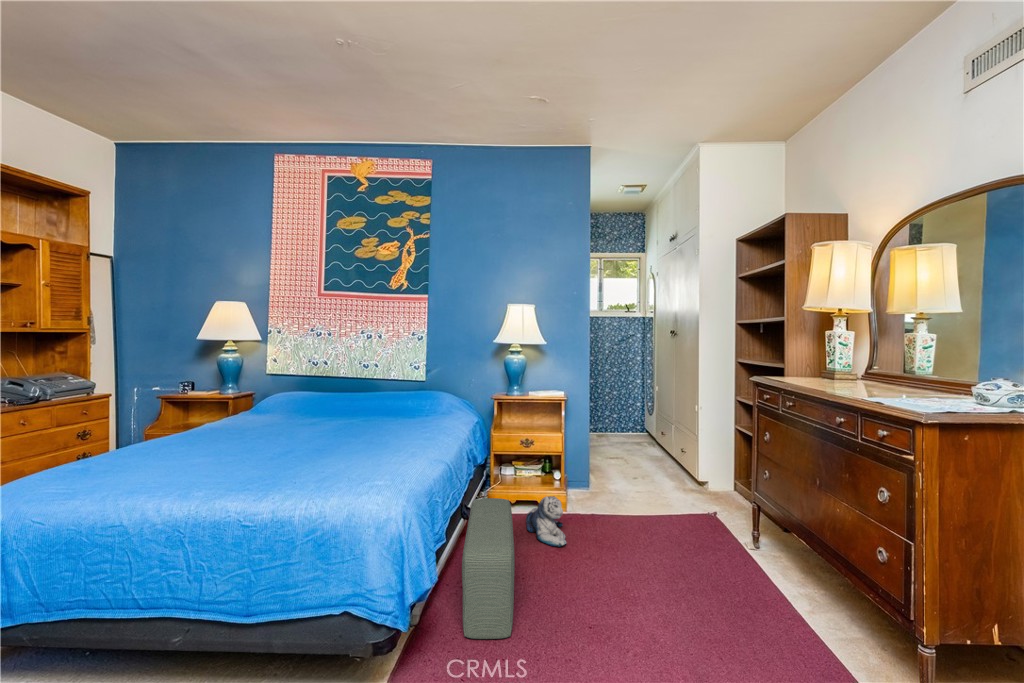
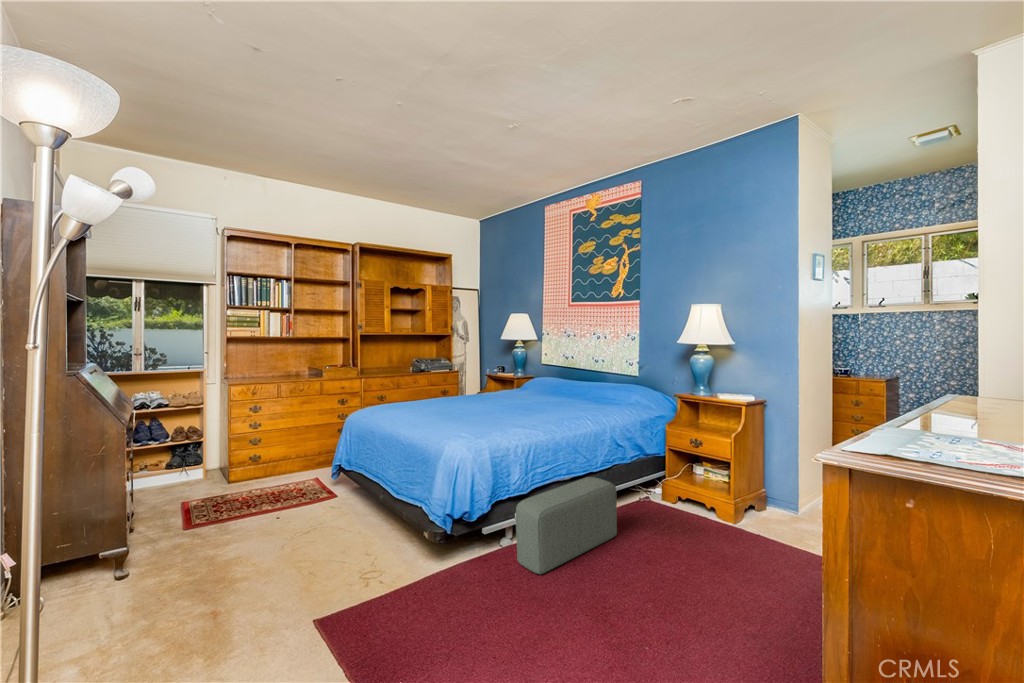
plush toy: present [526,496,566,547] -> none [663,495,705,545]

